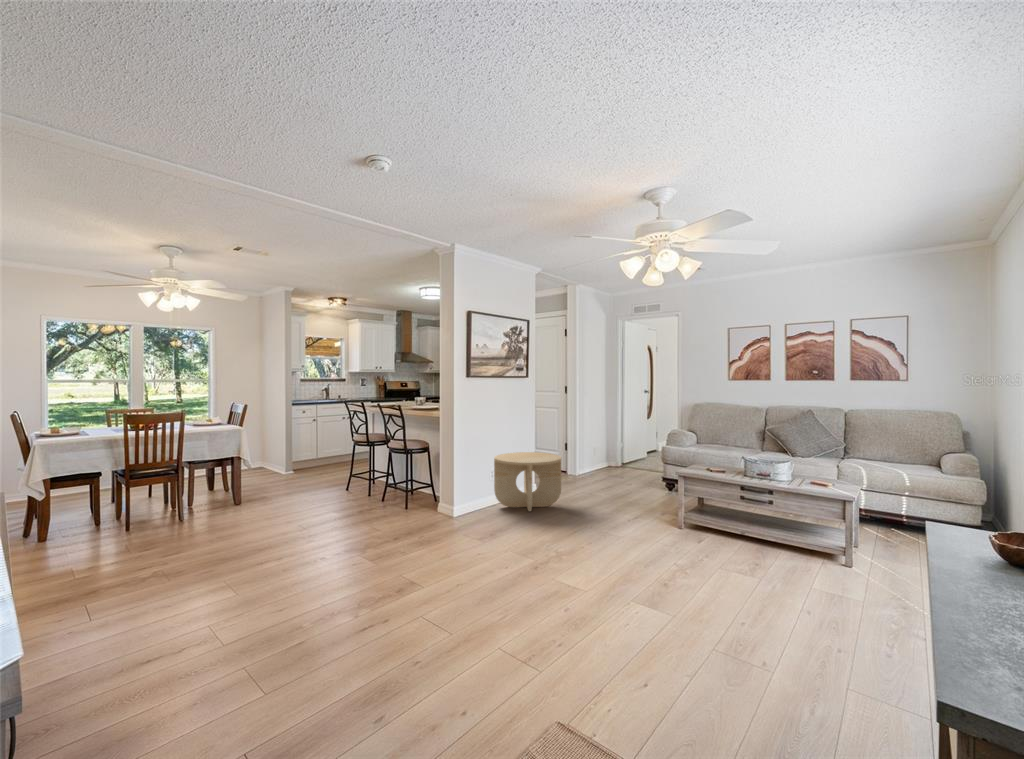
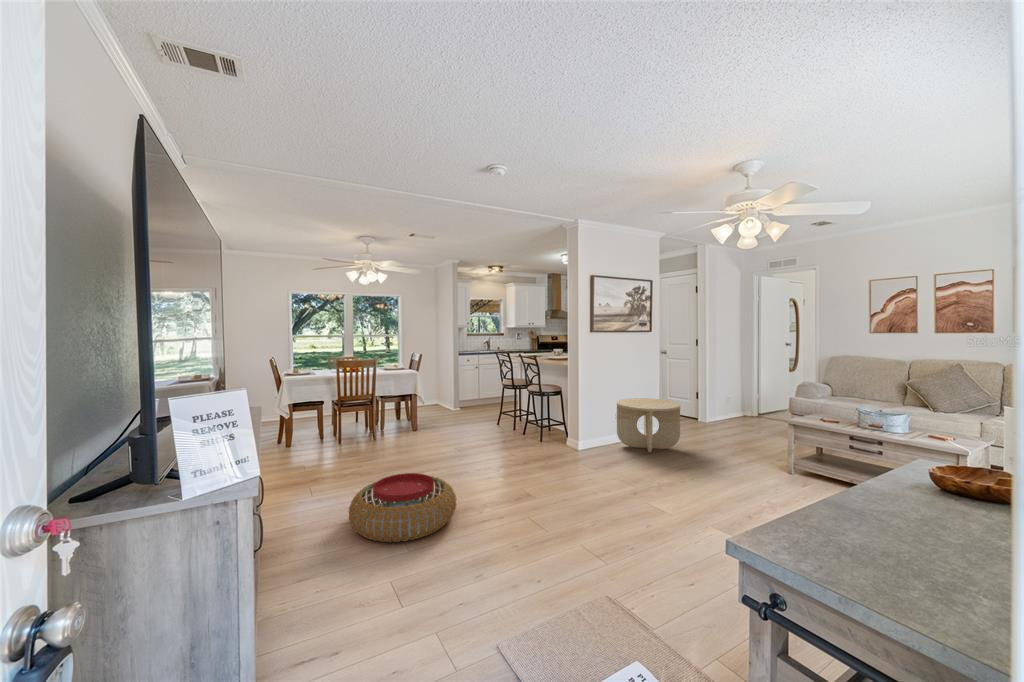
pouf: none [170,550,311,631] -> present [349,473,456,542]

